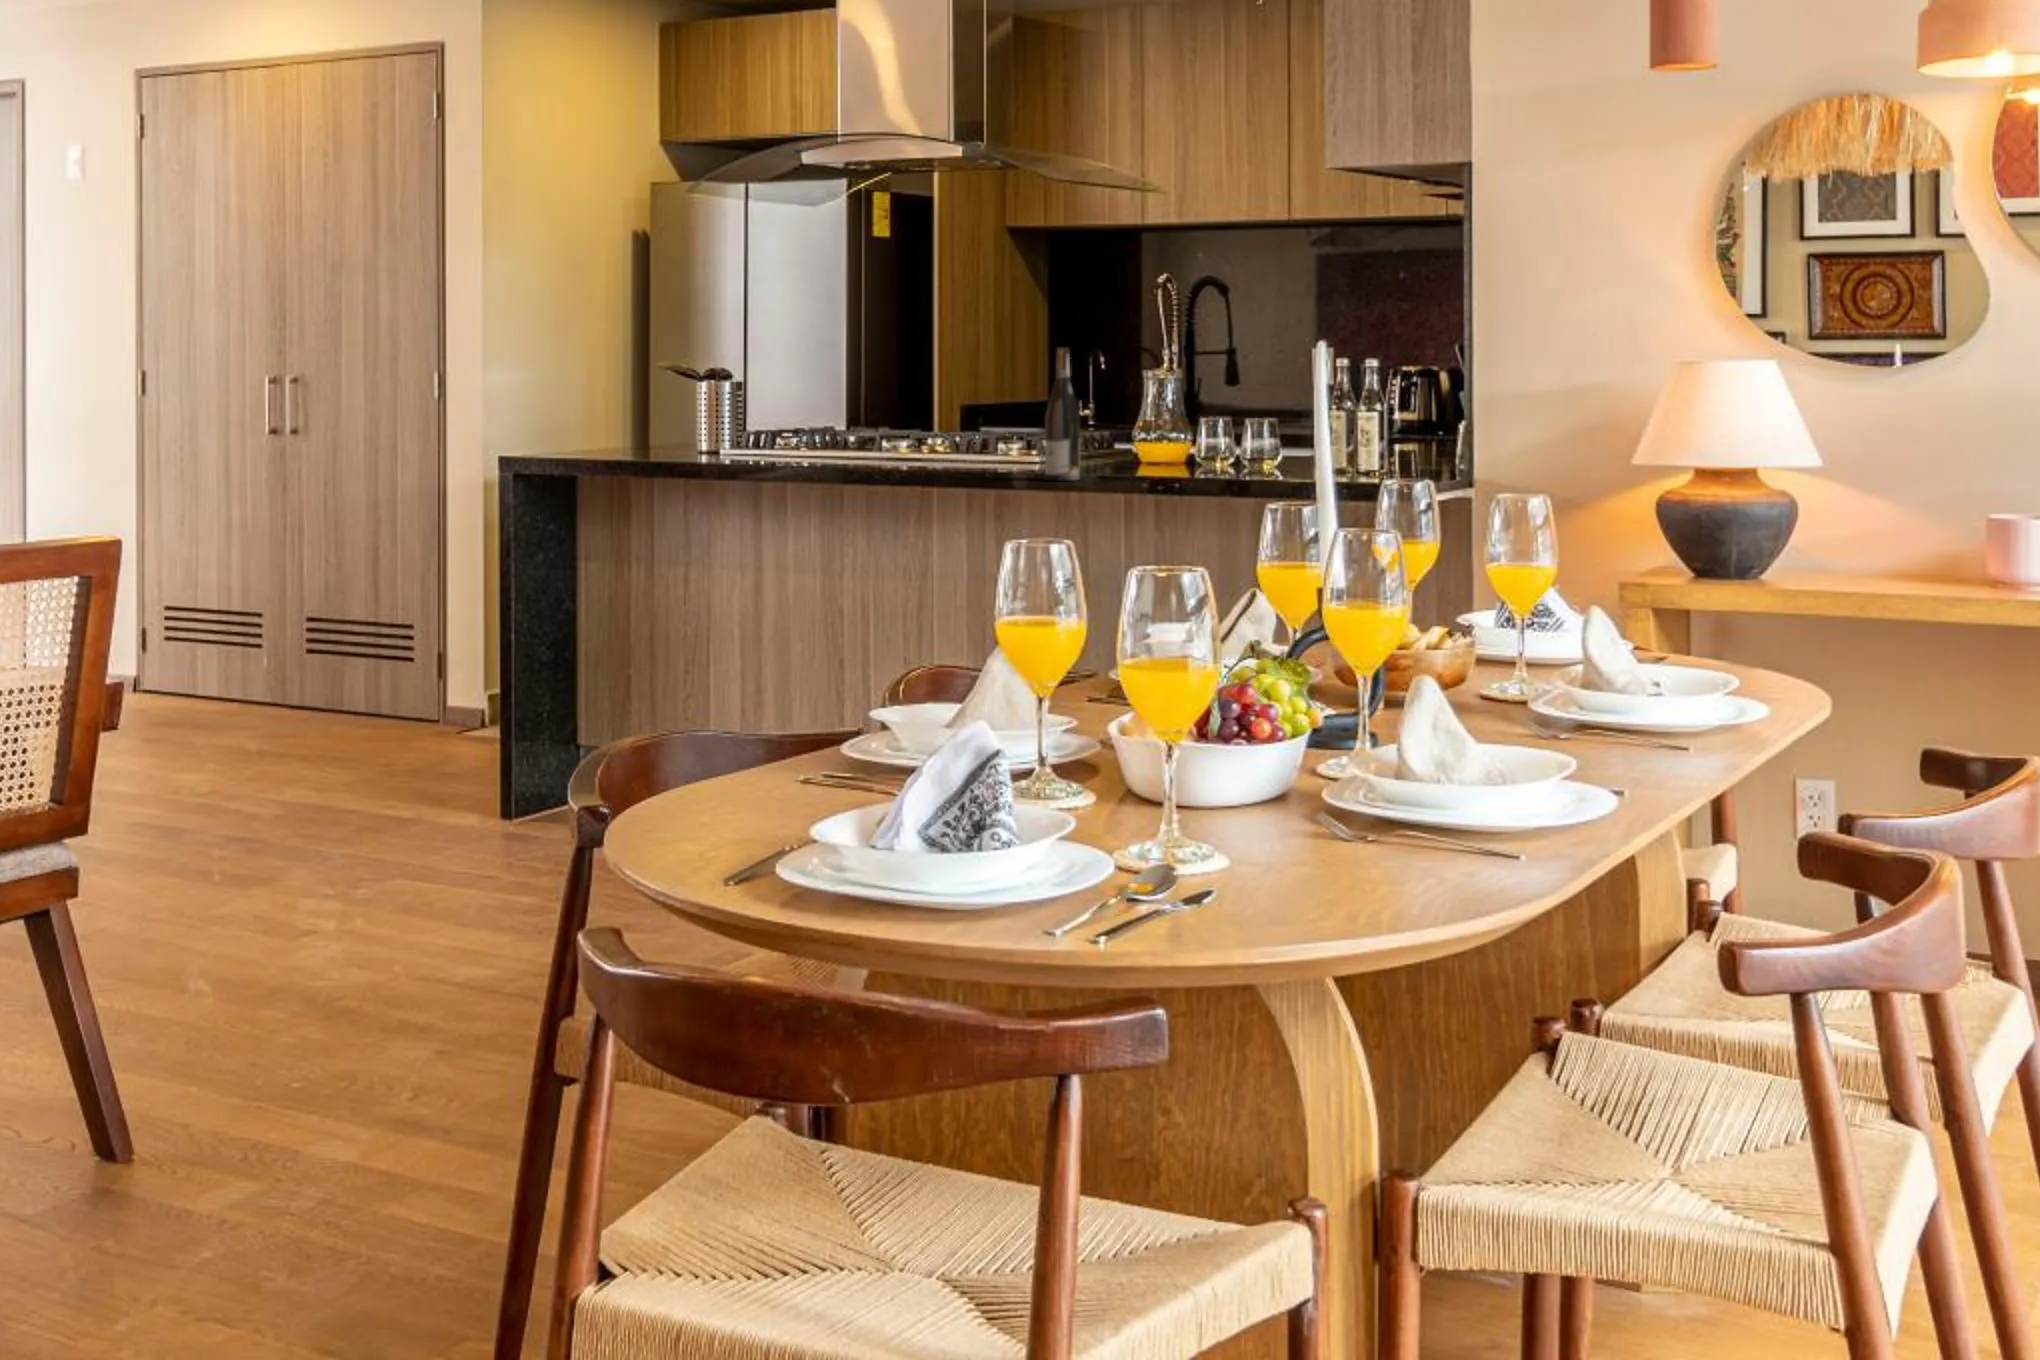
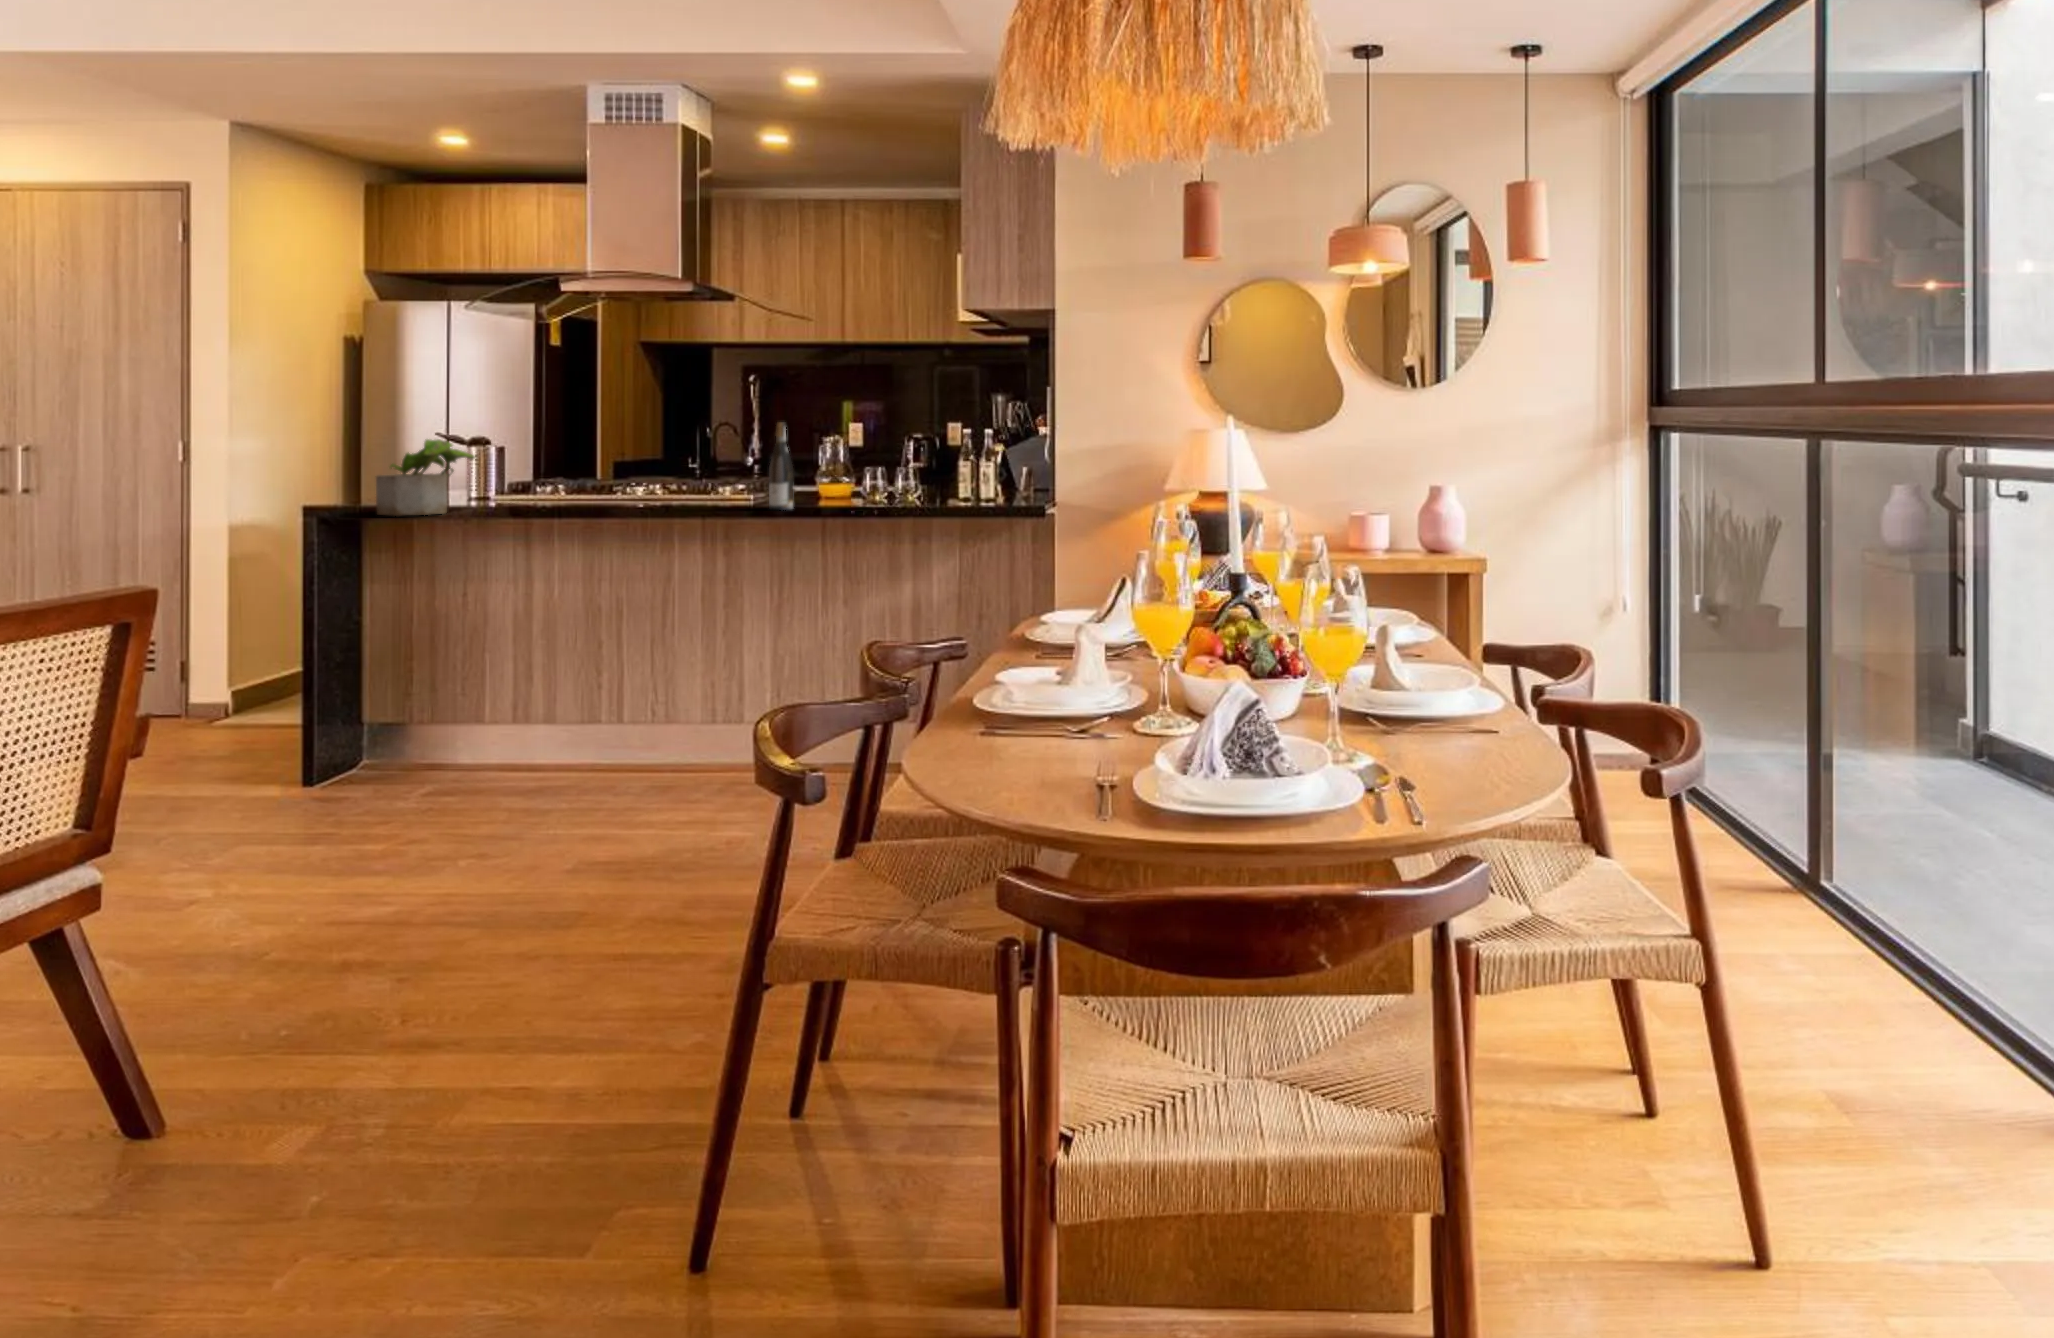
potted plant: none [573,372,694,474] -> present [376,439,475,516]

